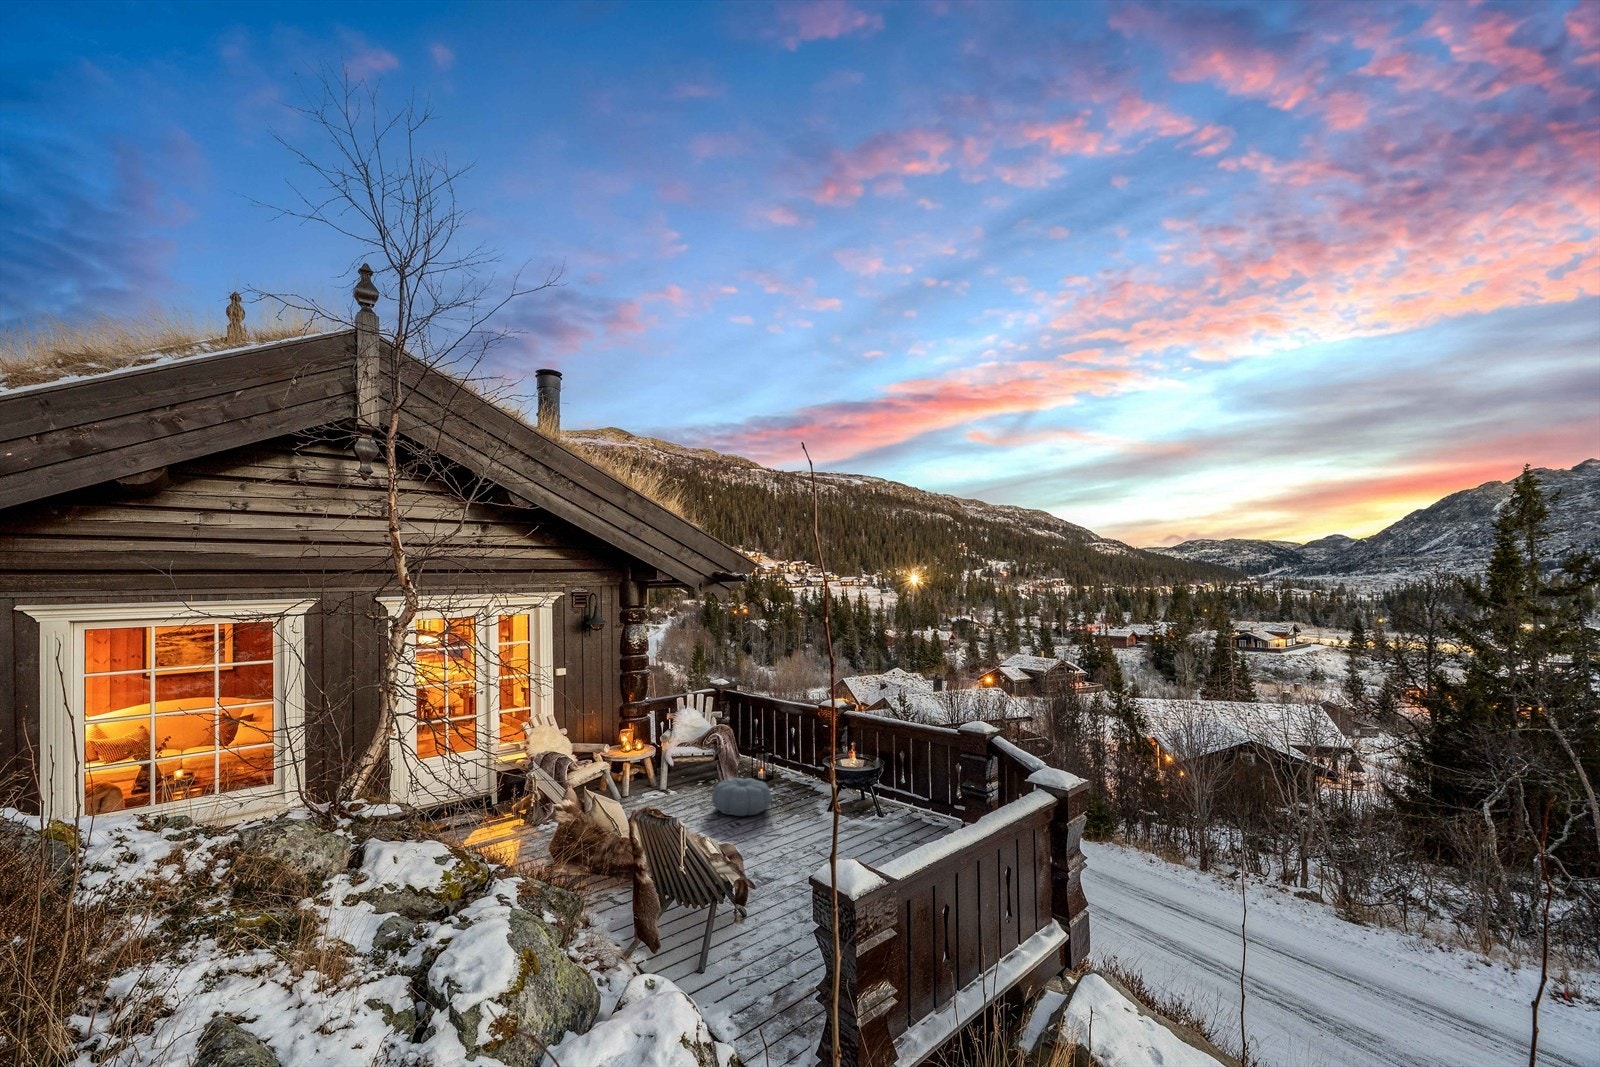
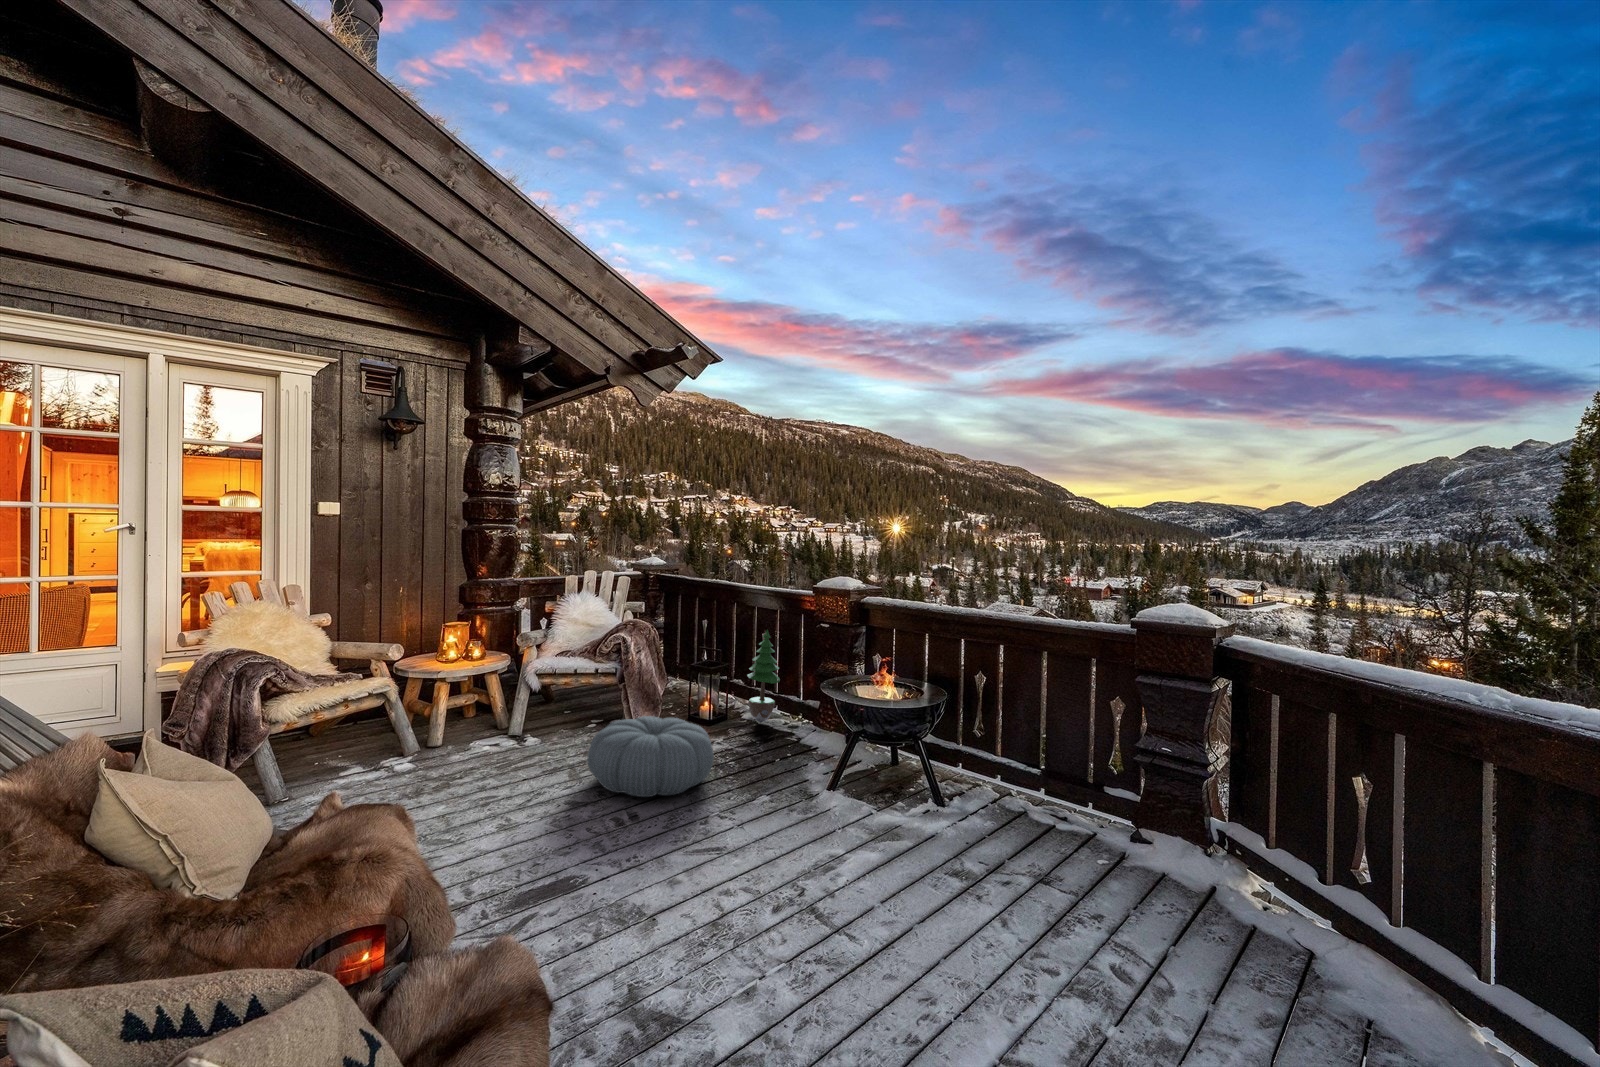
potted tree: none [784,728,802,780] -> present [747,630,780,723]

